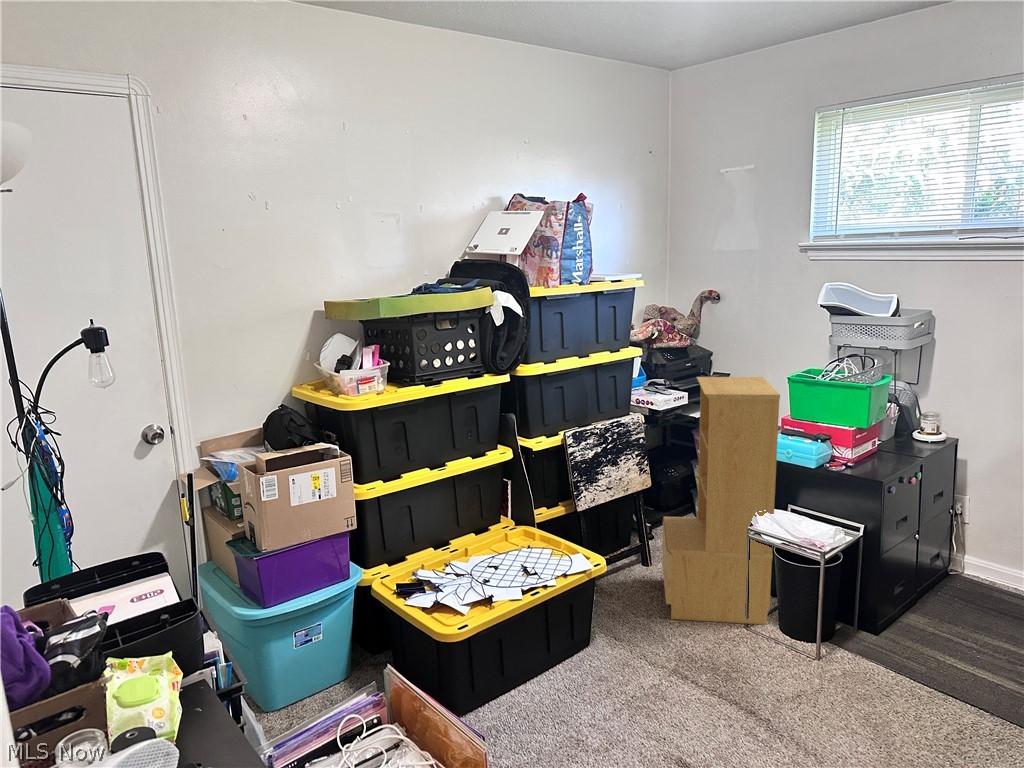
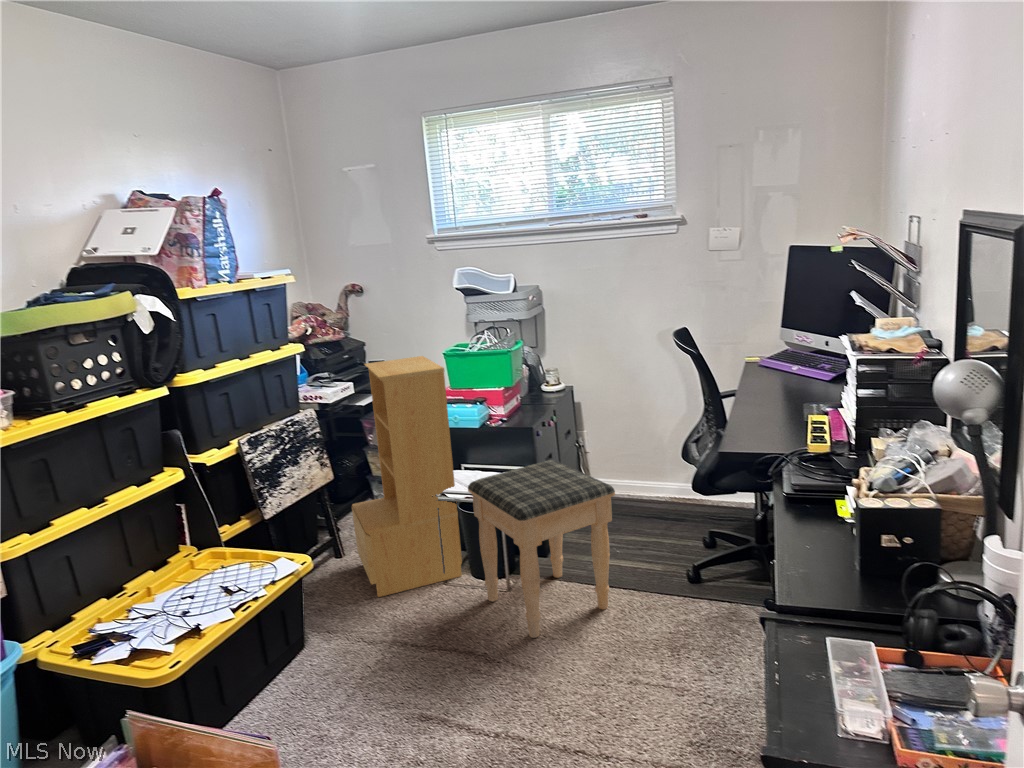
footstool: none [784,524,980,728] -> present [468,460,615,638]

